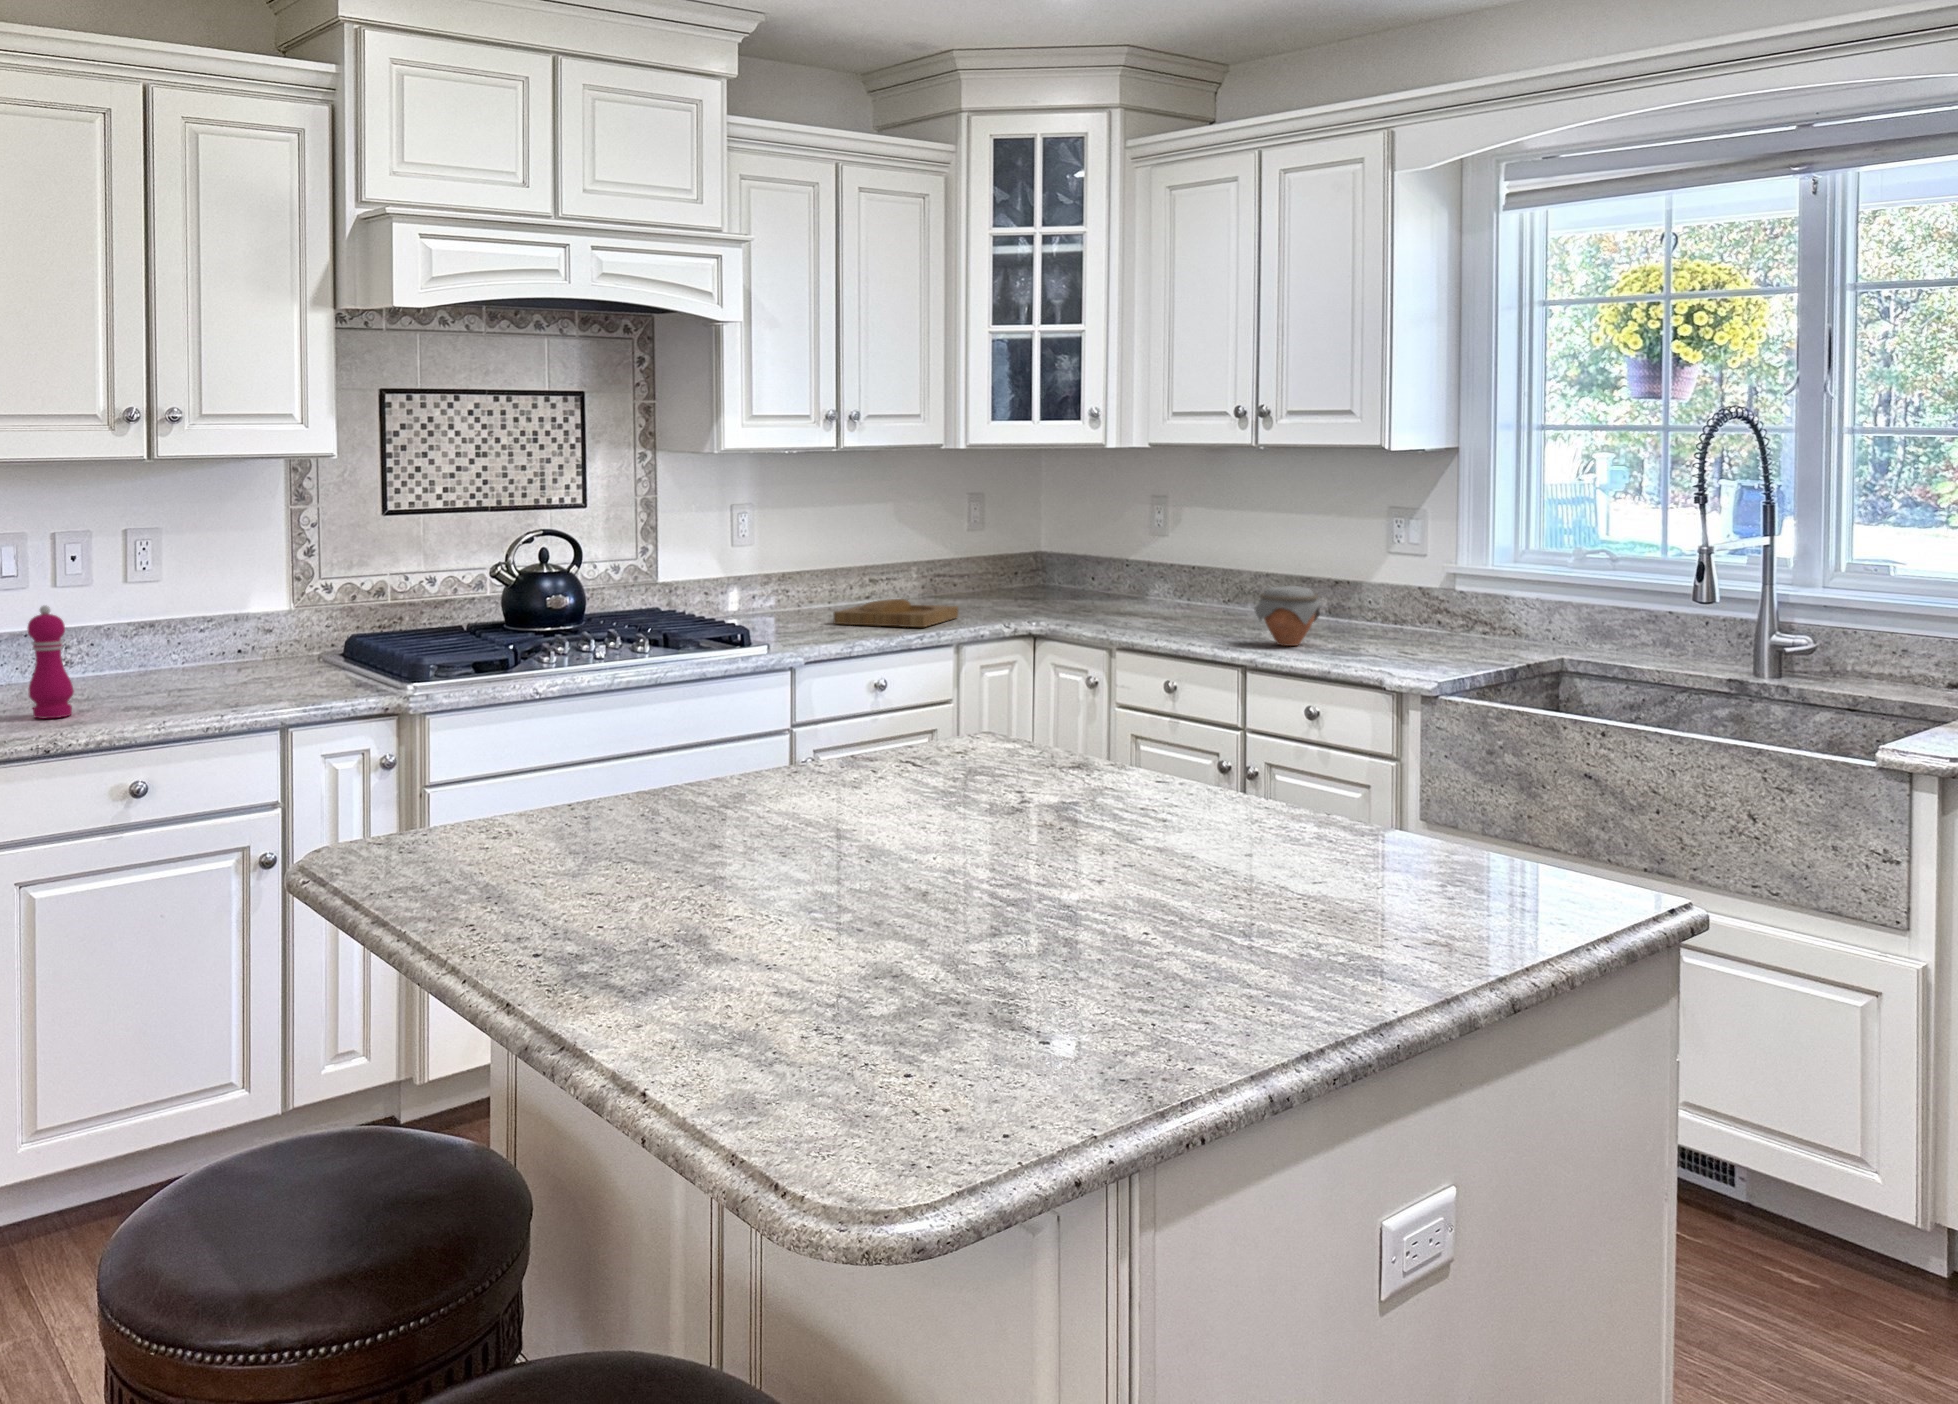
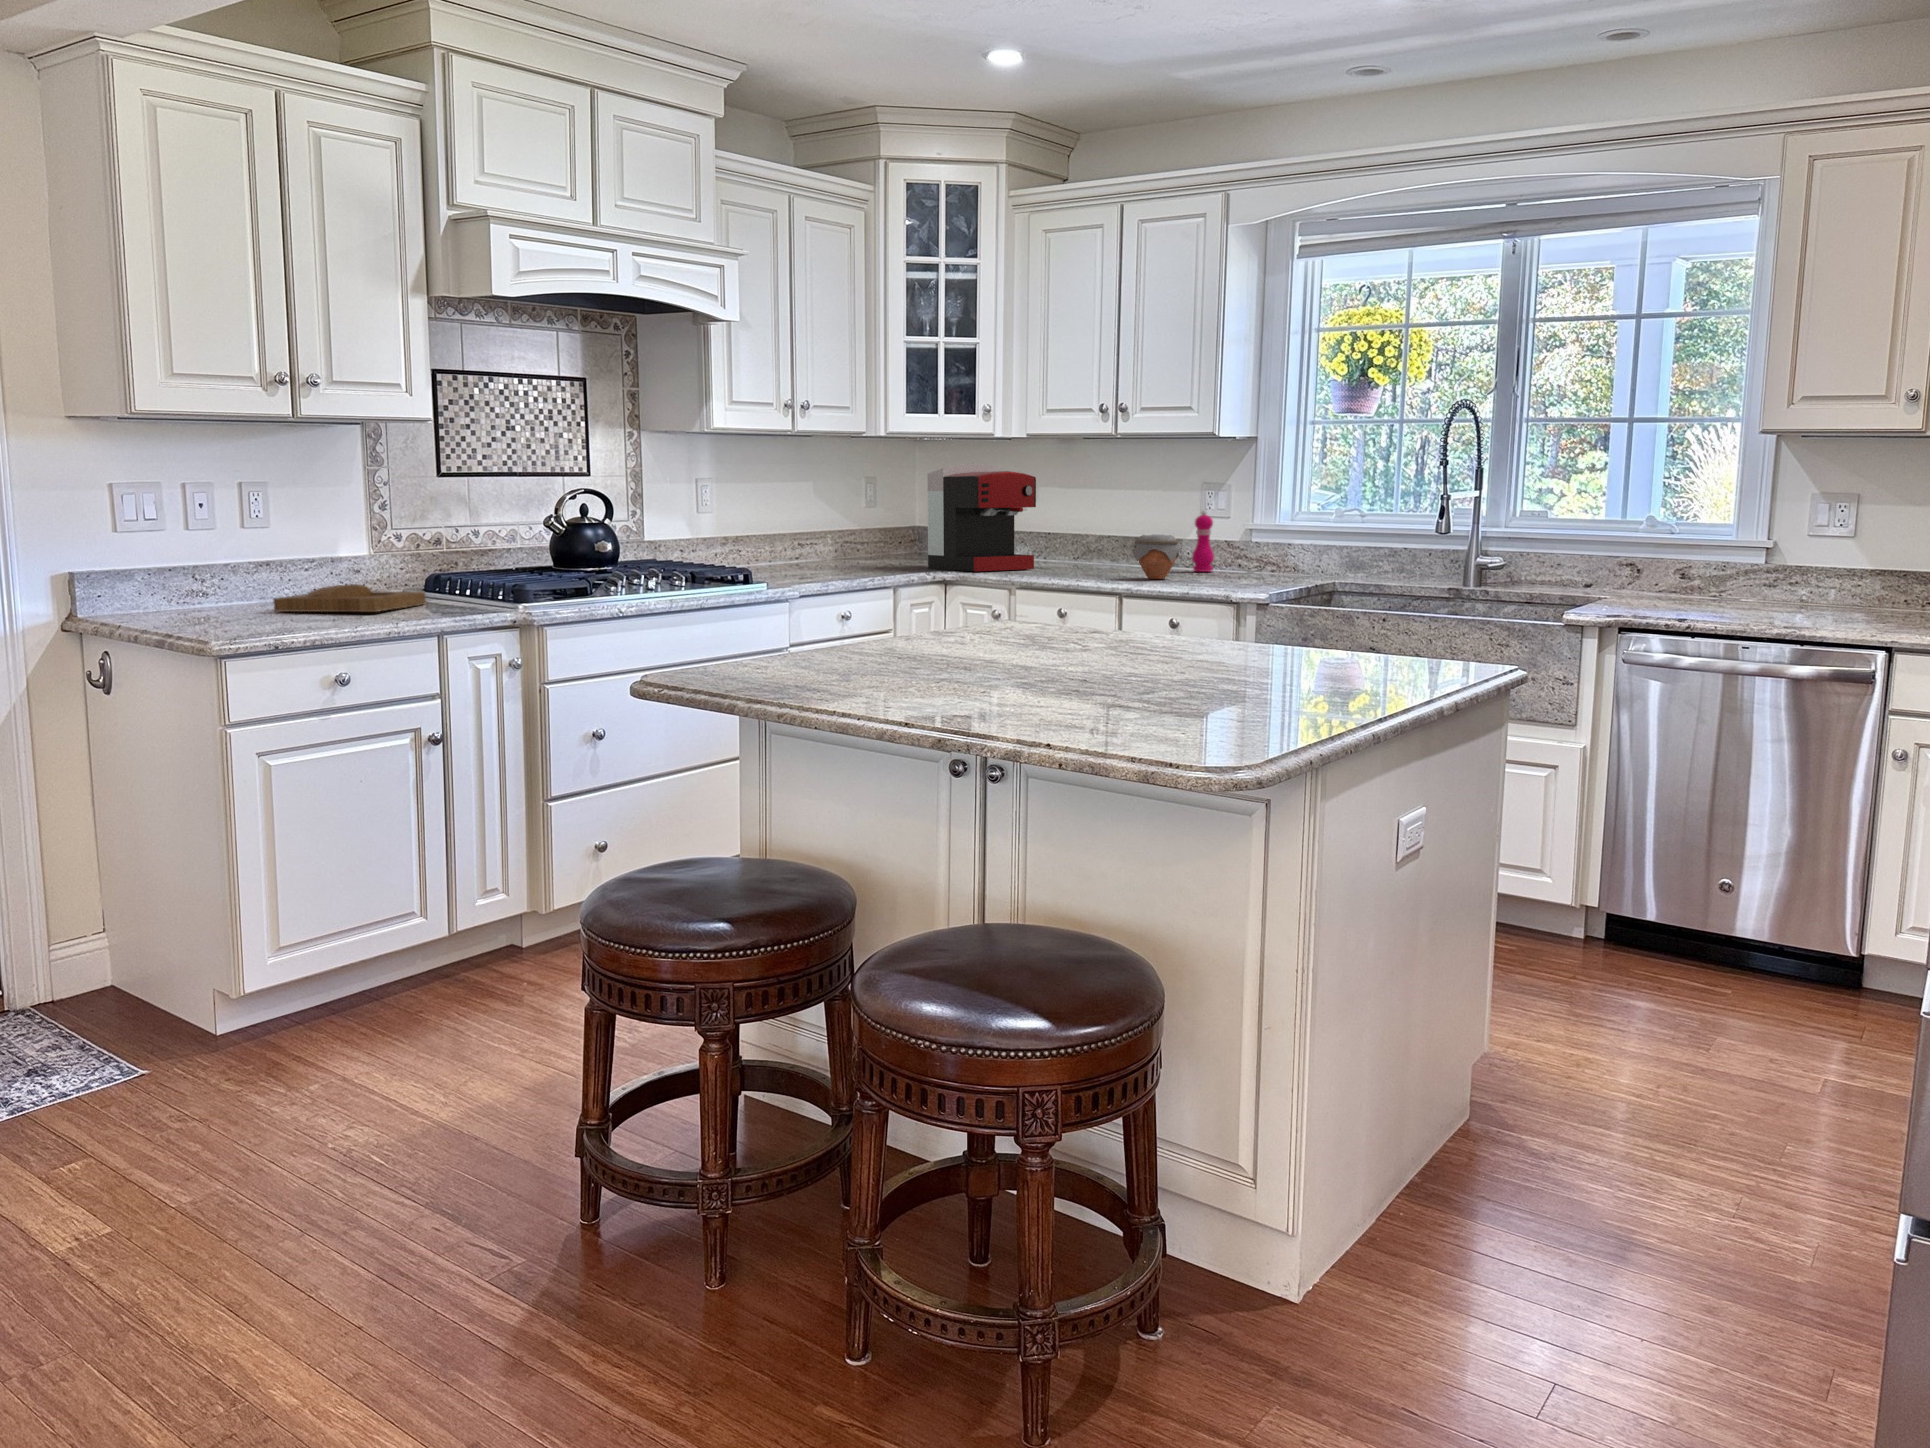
coffee maker: none [1028,483,1160,623] -> present [927,464,1036,571]
tray: present [834,599,958,627] -> present [273,584,426,612]
pepper mill: present [28,605,74,718] -> present [1192,511,1214,572]

